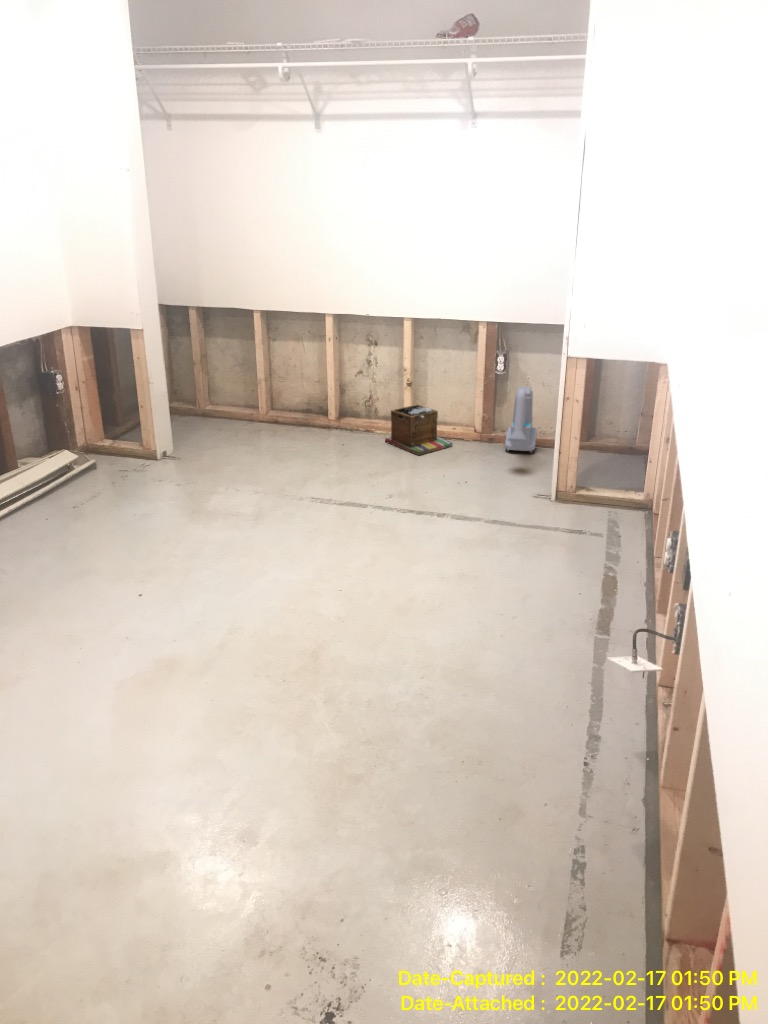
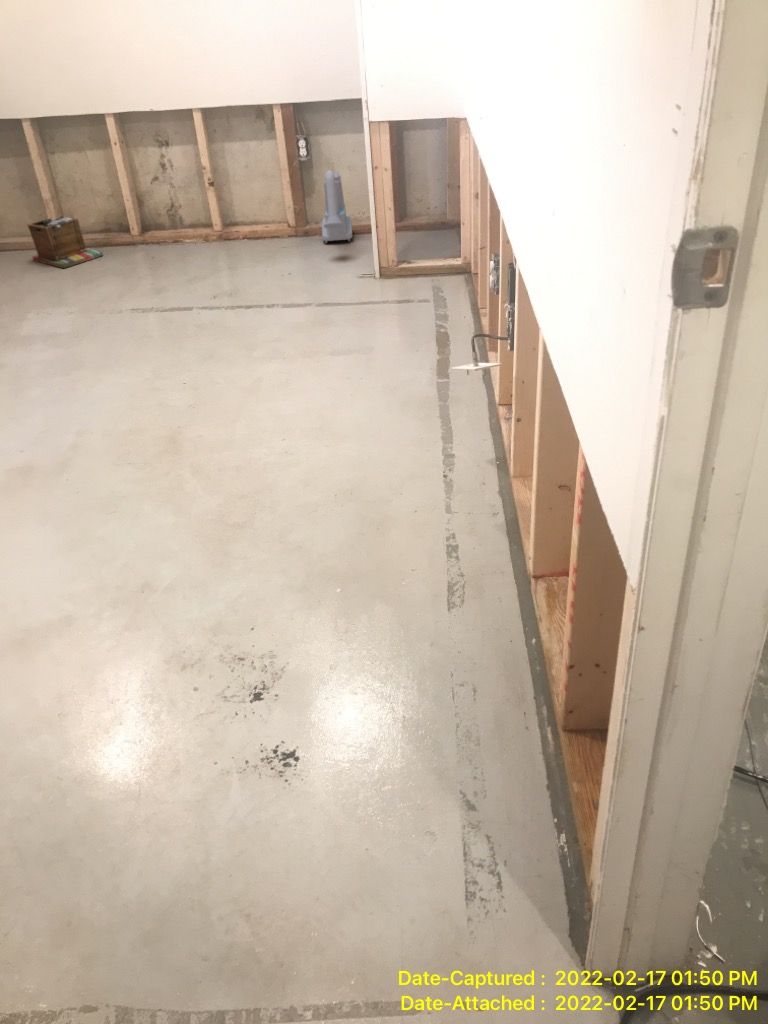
laundry basket: present [385,404,452,455] -> present [28,216,103,268]

